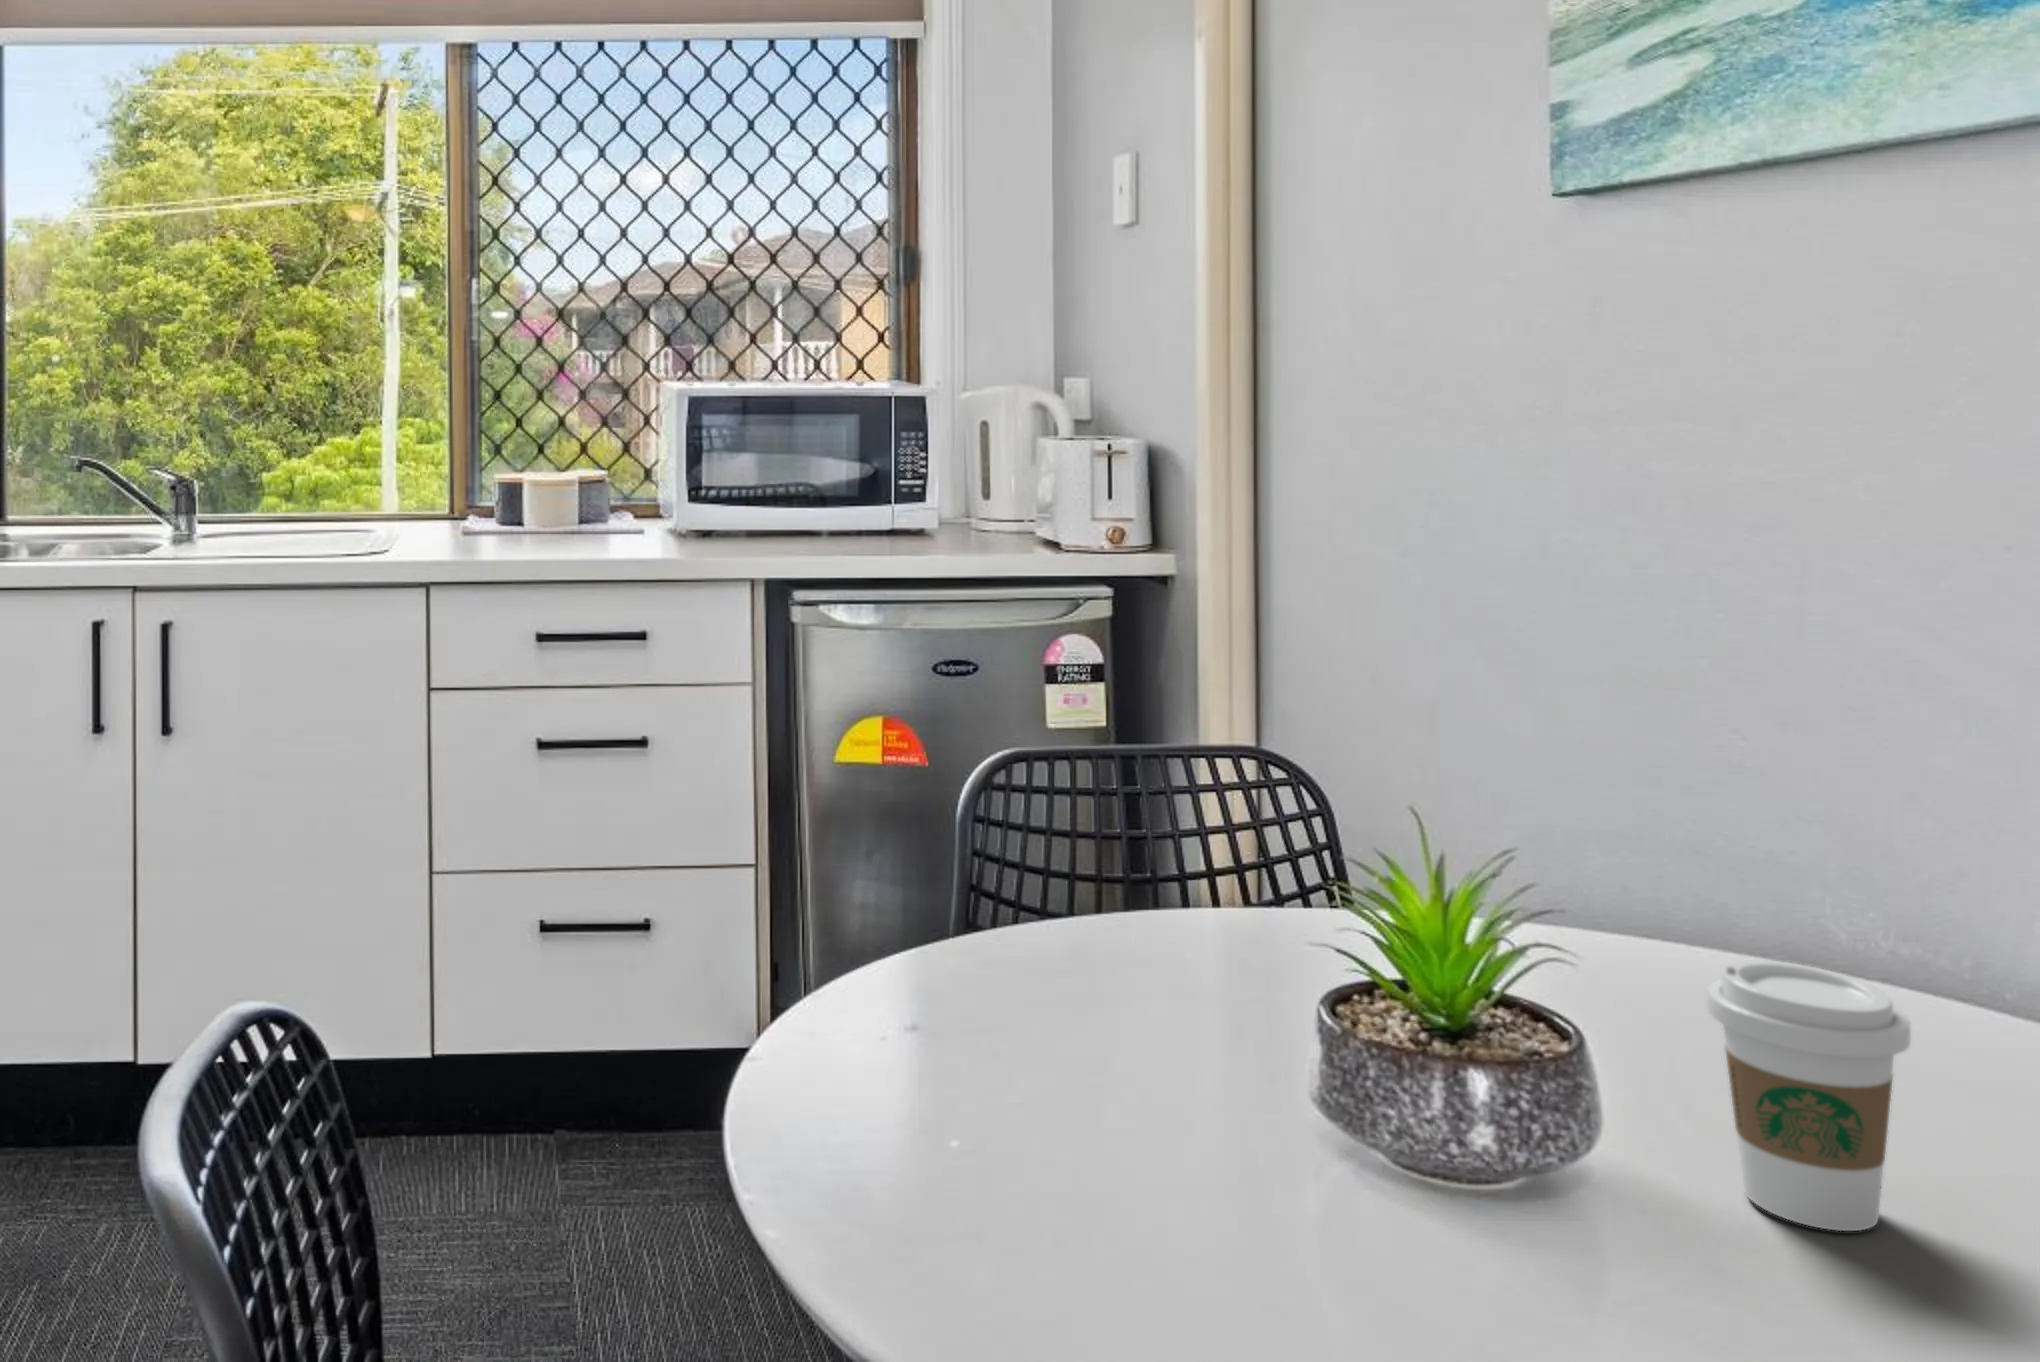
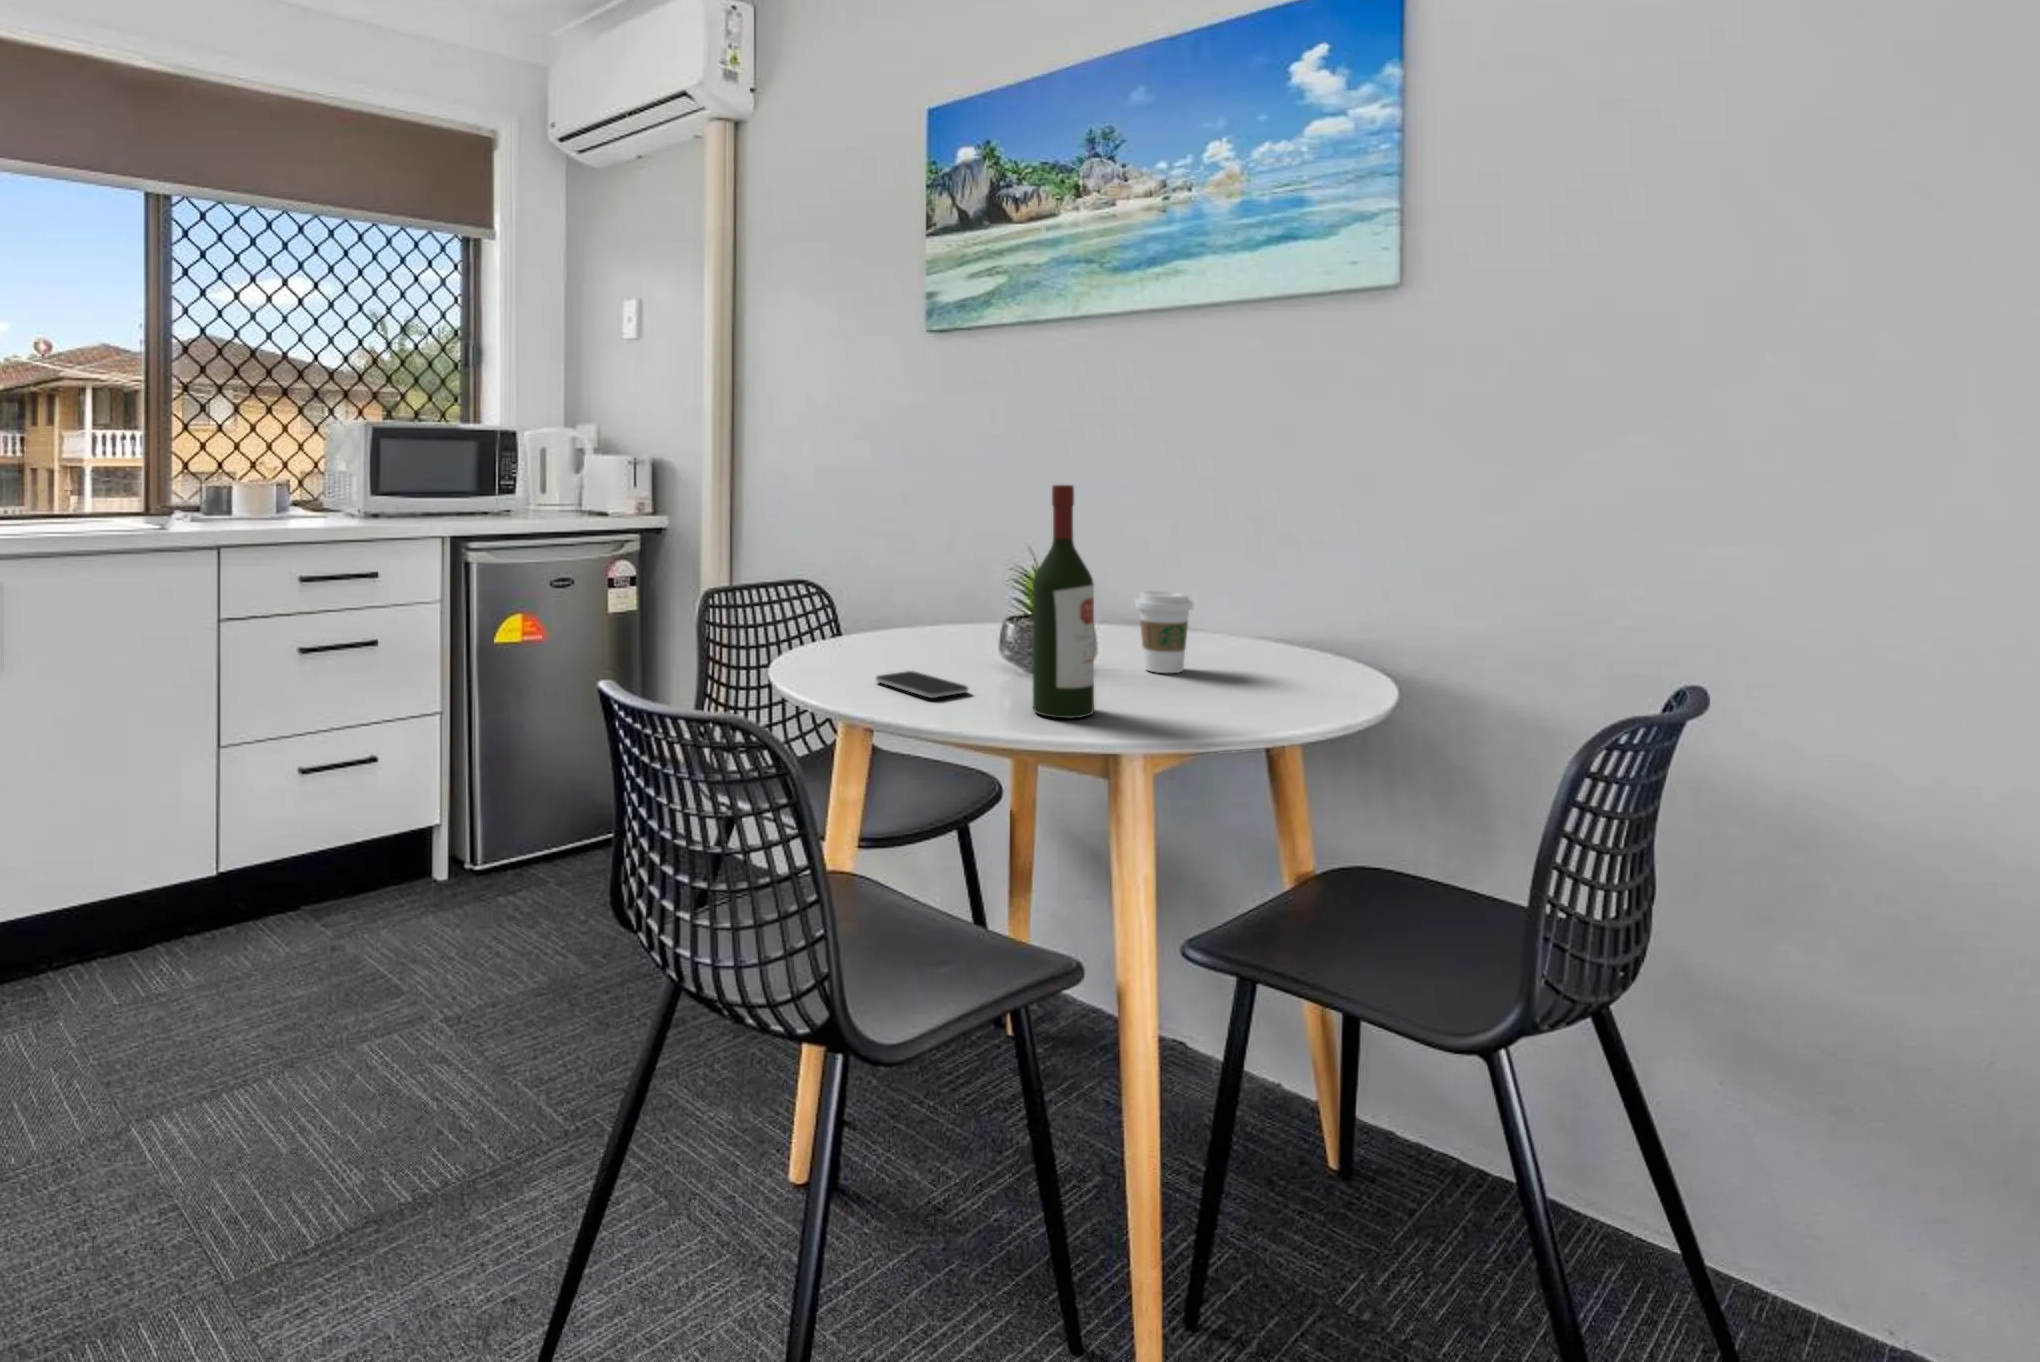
wine bottle: none [1151,668,1318,1274] -> present [1033,485,1094,718]
smartphone: none [1016,1007,1141,1106] -> present [876,671,968,698]

